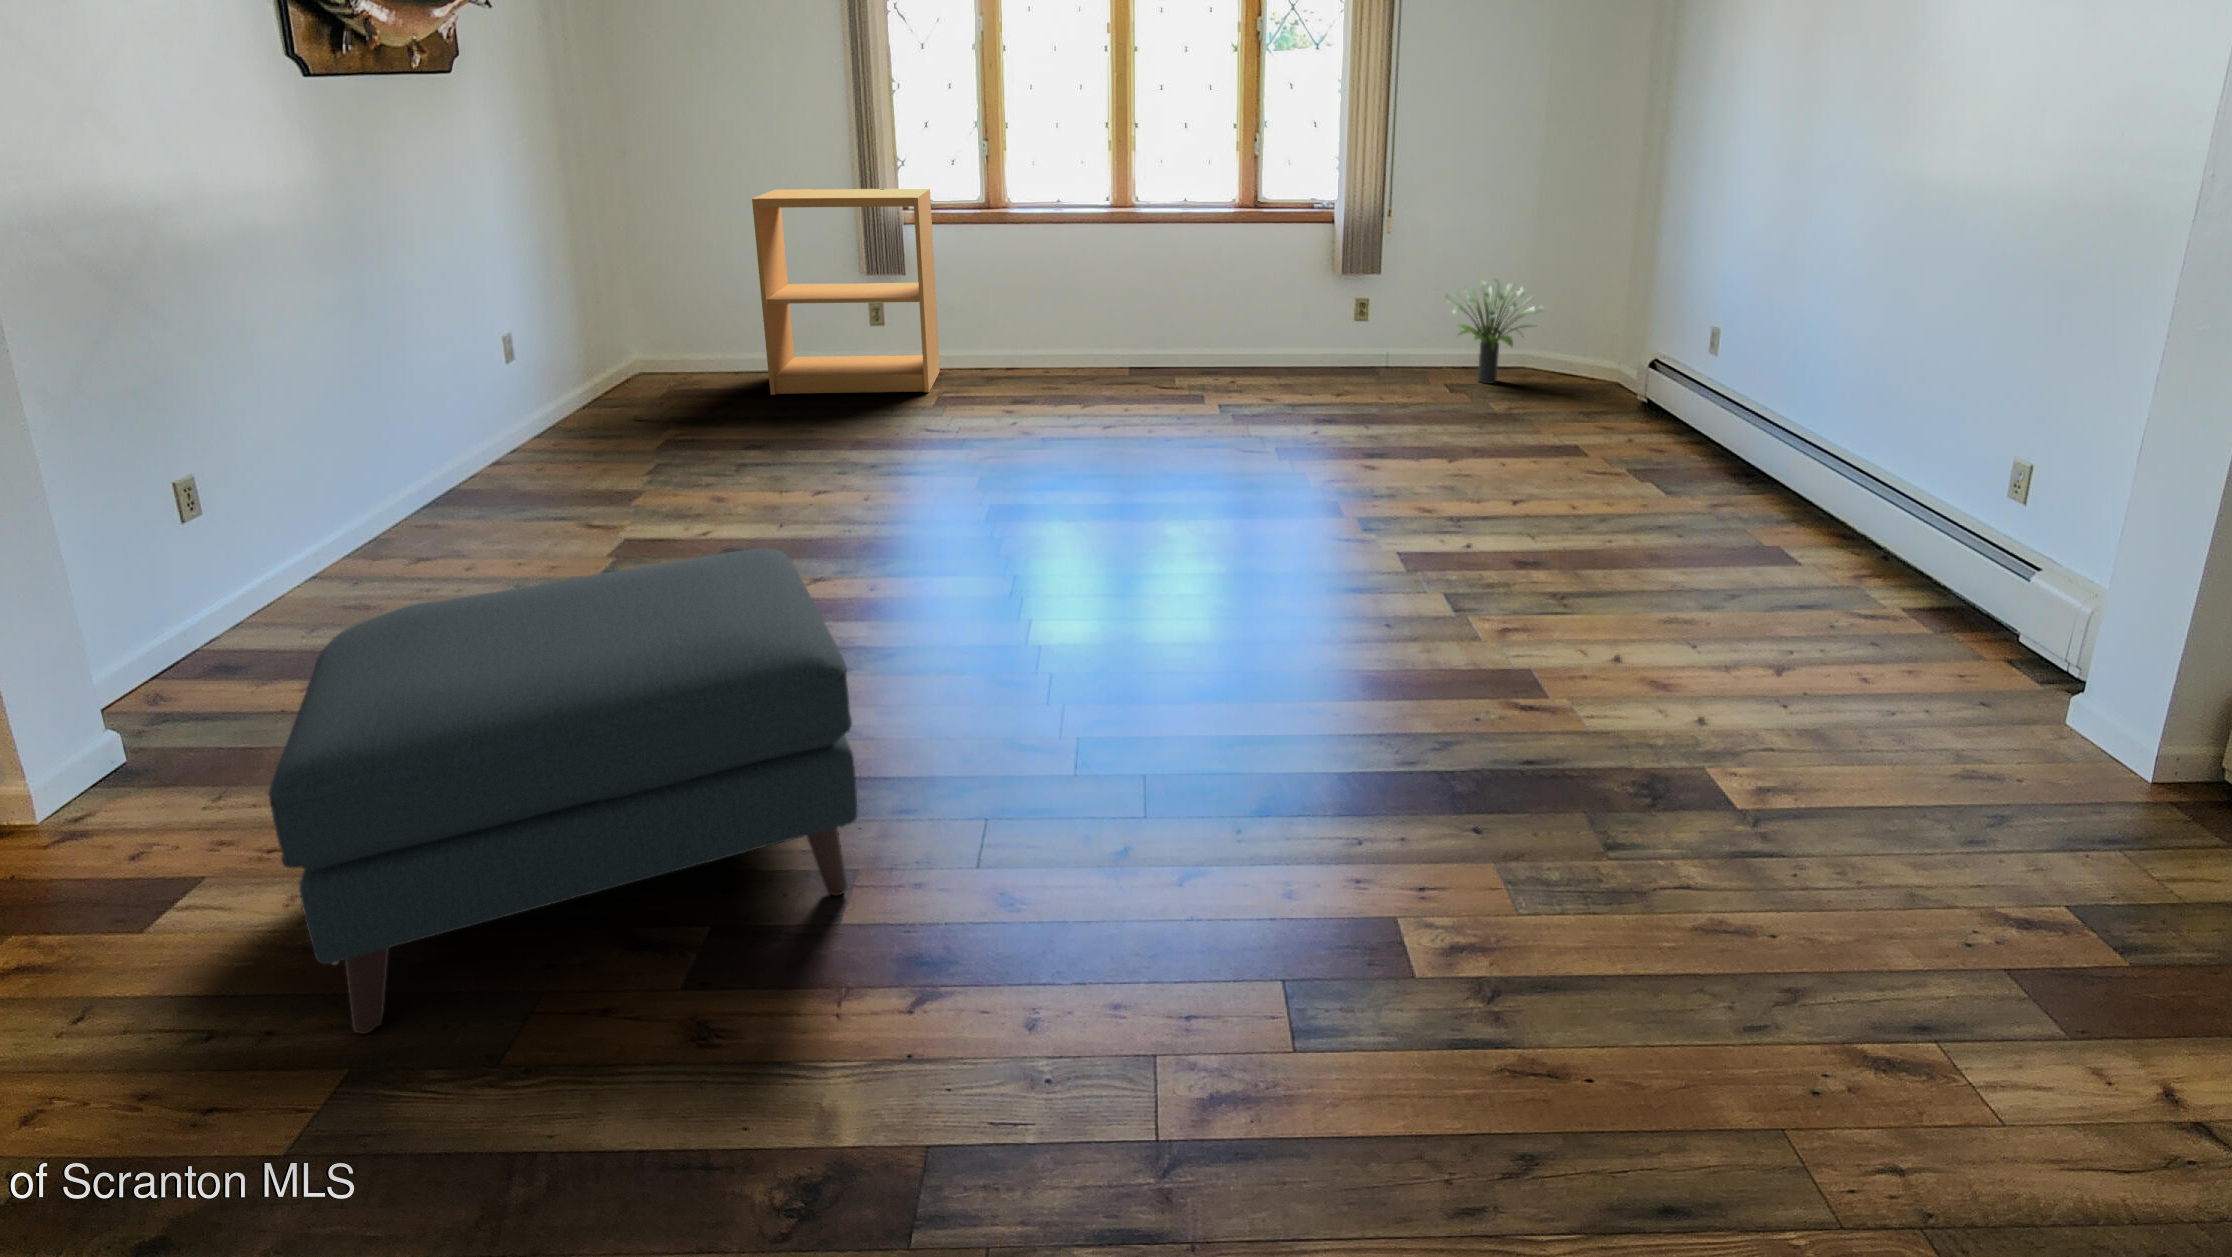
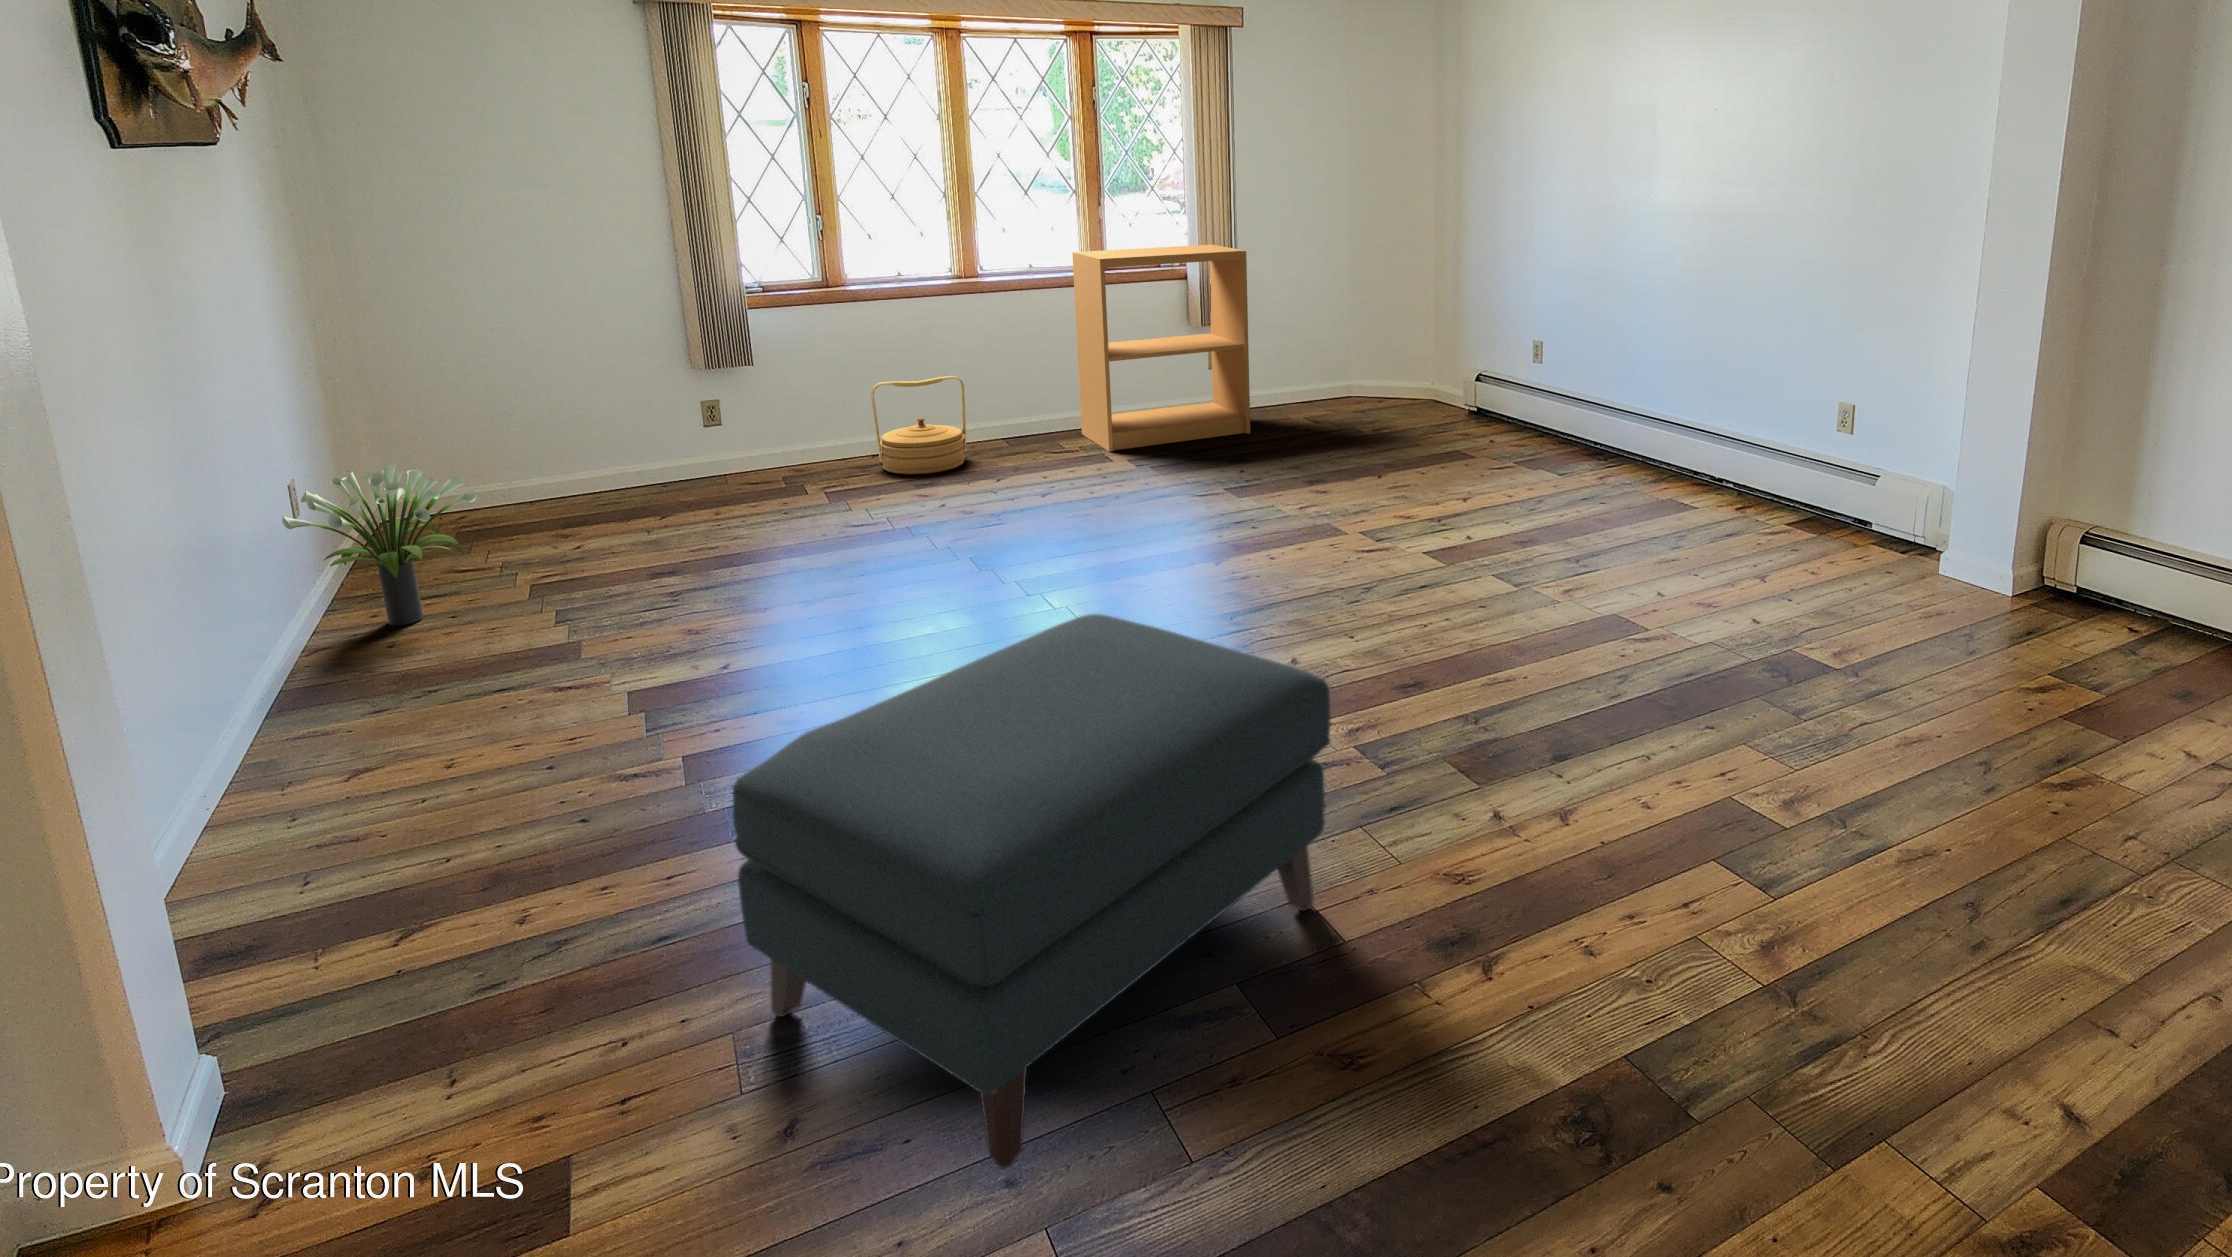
bookshelf: present [752,189,940,395] -> present [1072,245,1250,452]
potted plant: present [1445,279,1544,383] -> present [282,464,476,626]
woven basket: none [1006,299,1090,388] -> present [871,376,966,474]

